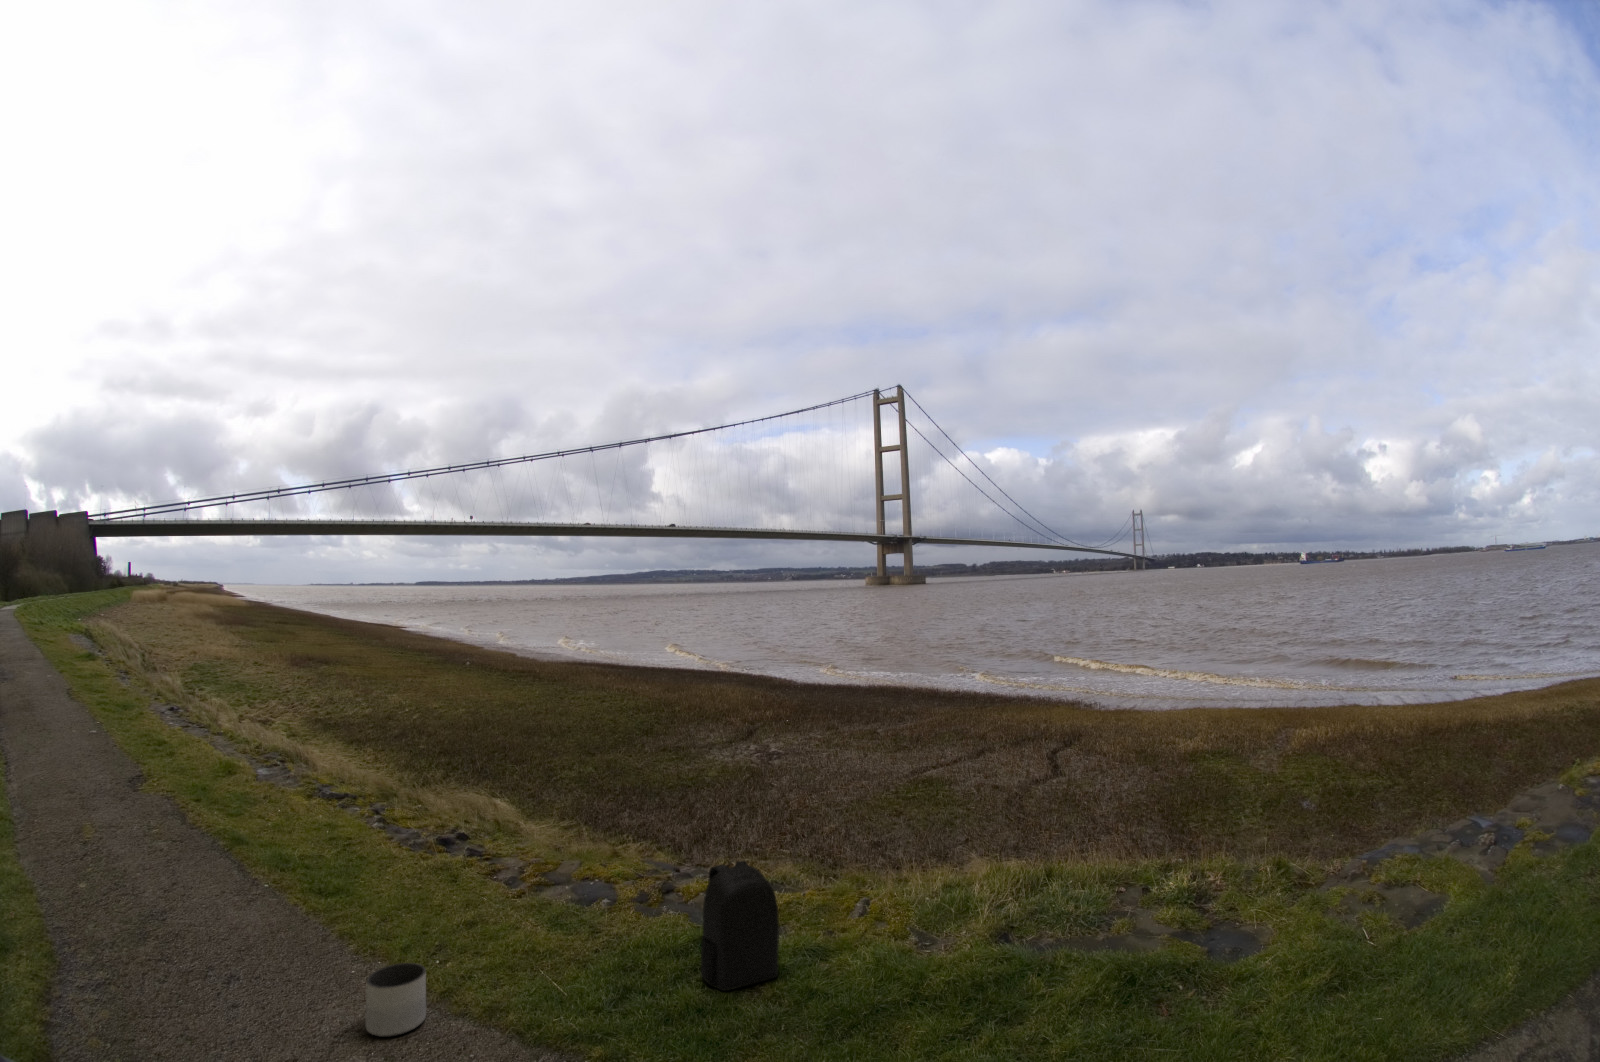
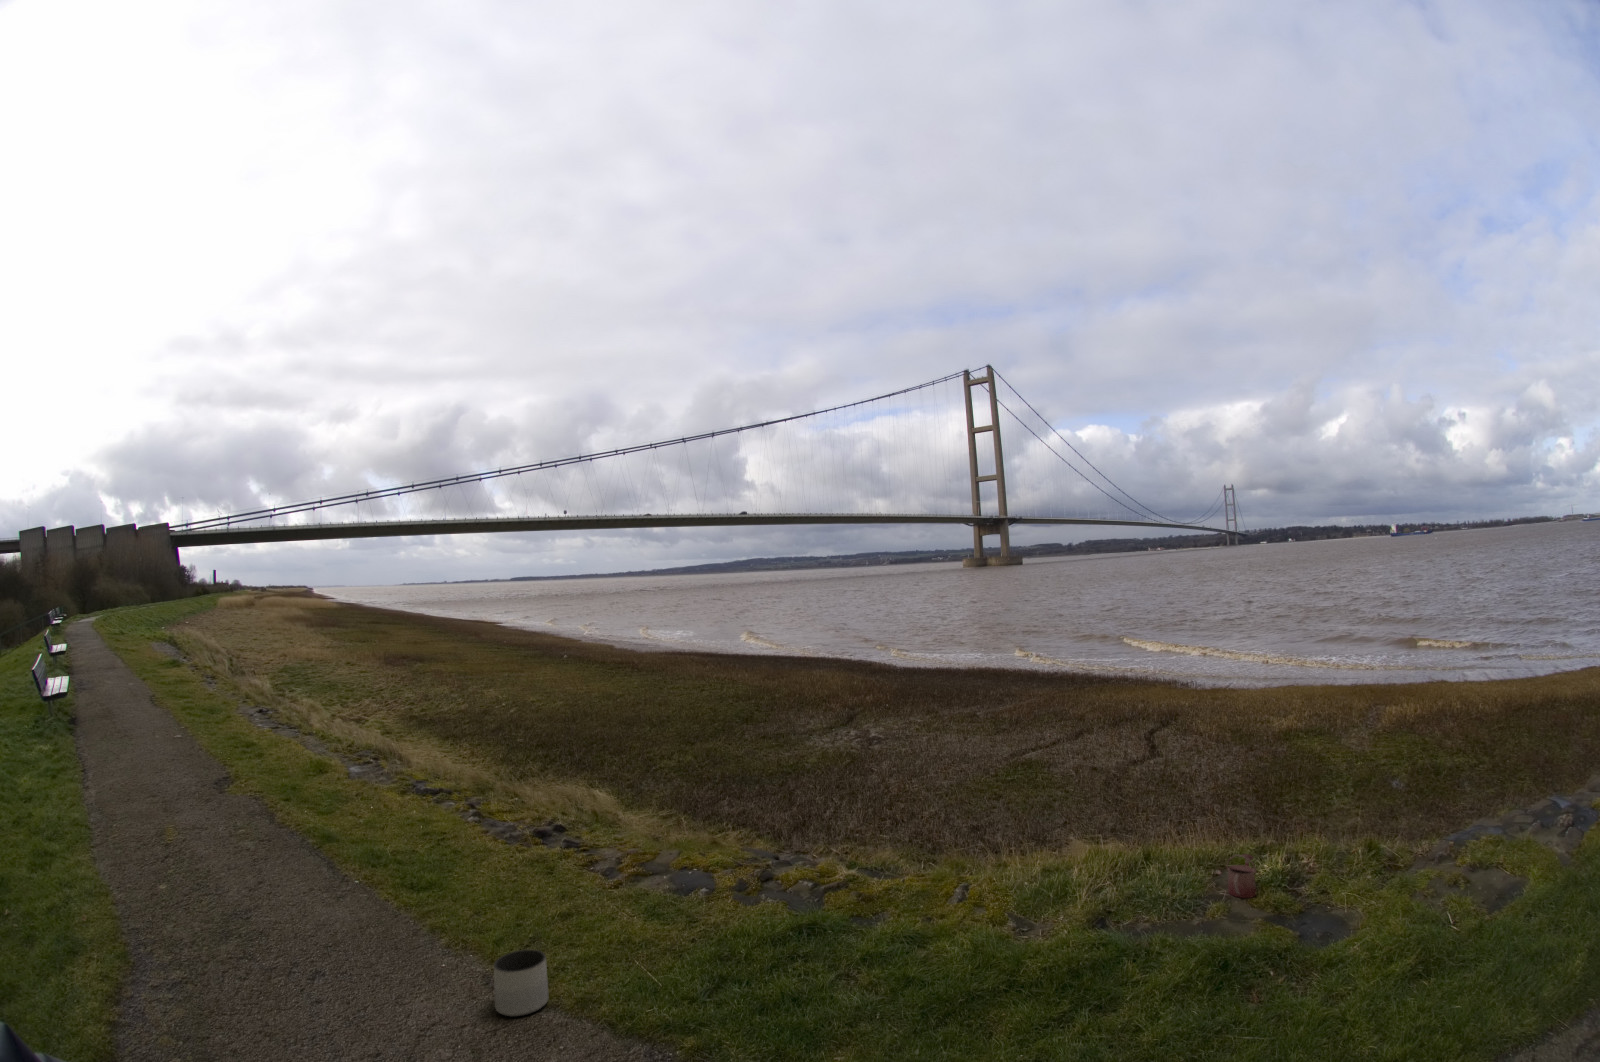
backpack: present [701,861,779,991] -> none [801,849,876,974]
watering can: none [1124,872,1154,916] -> present [1226,854,1256,898]

